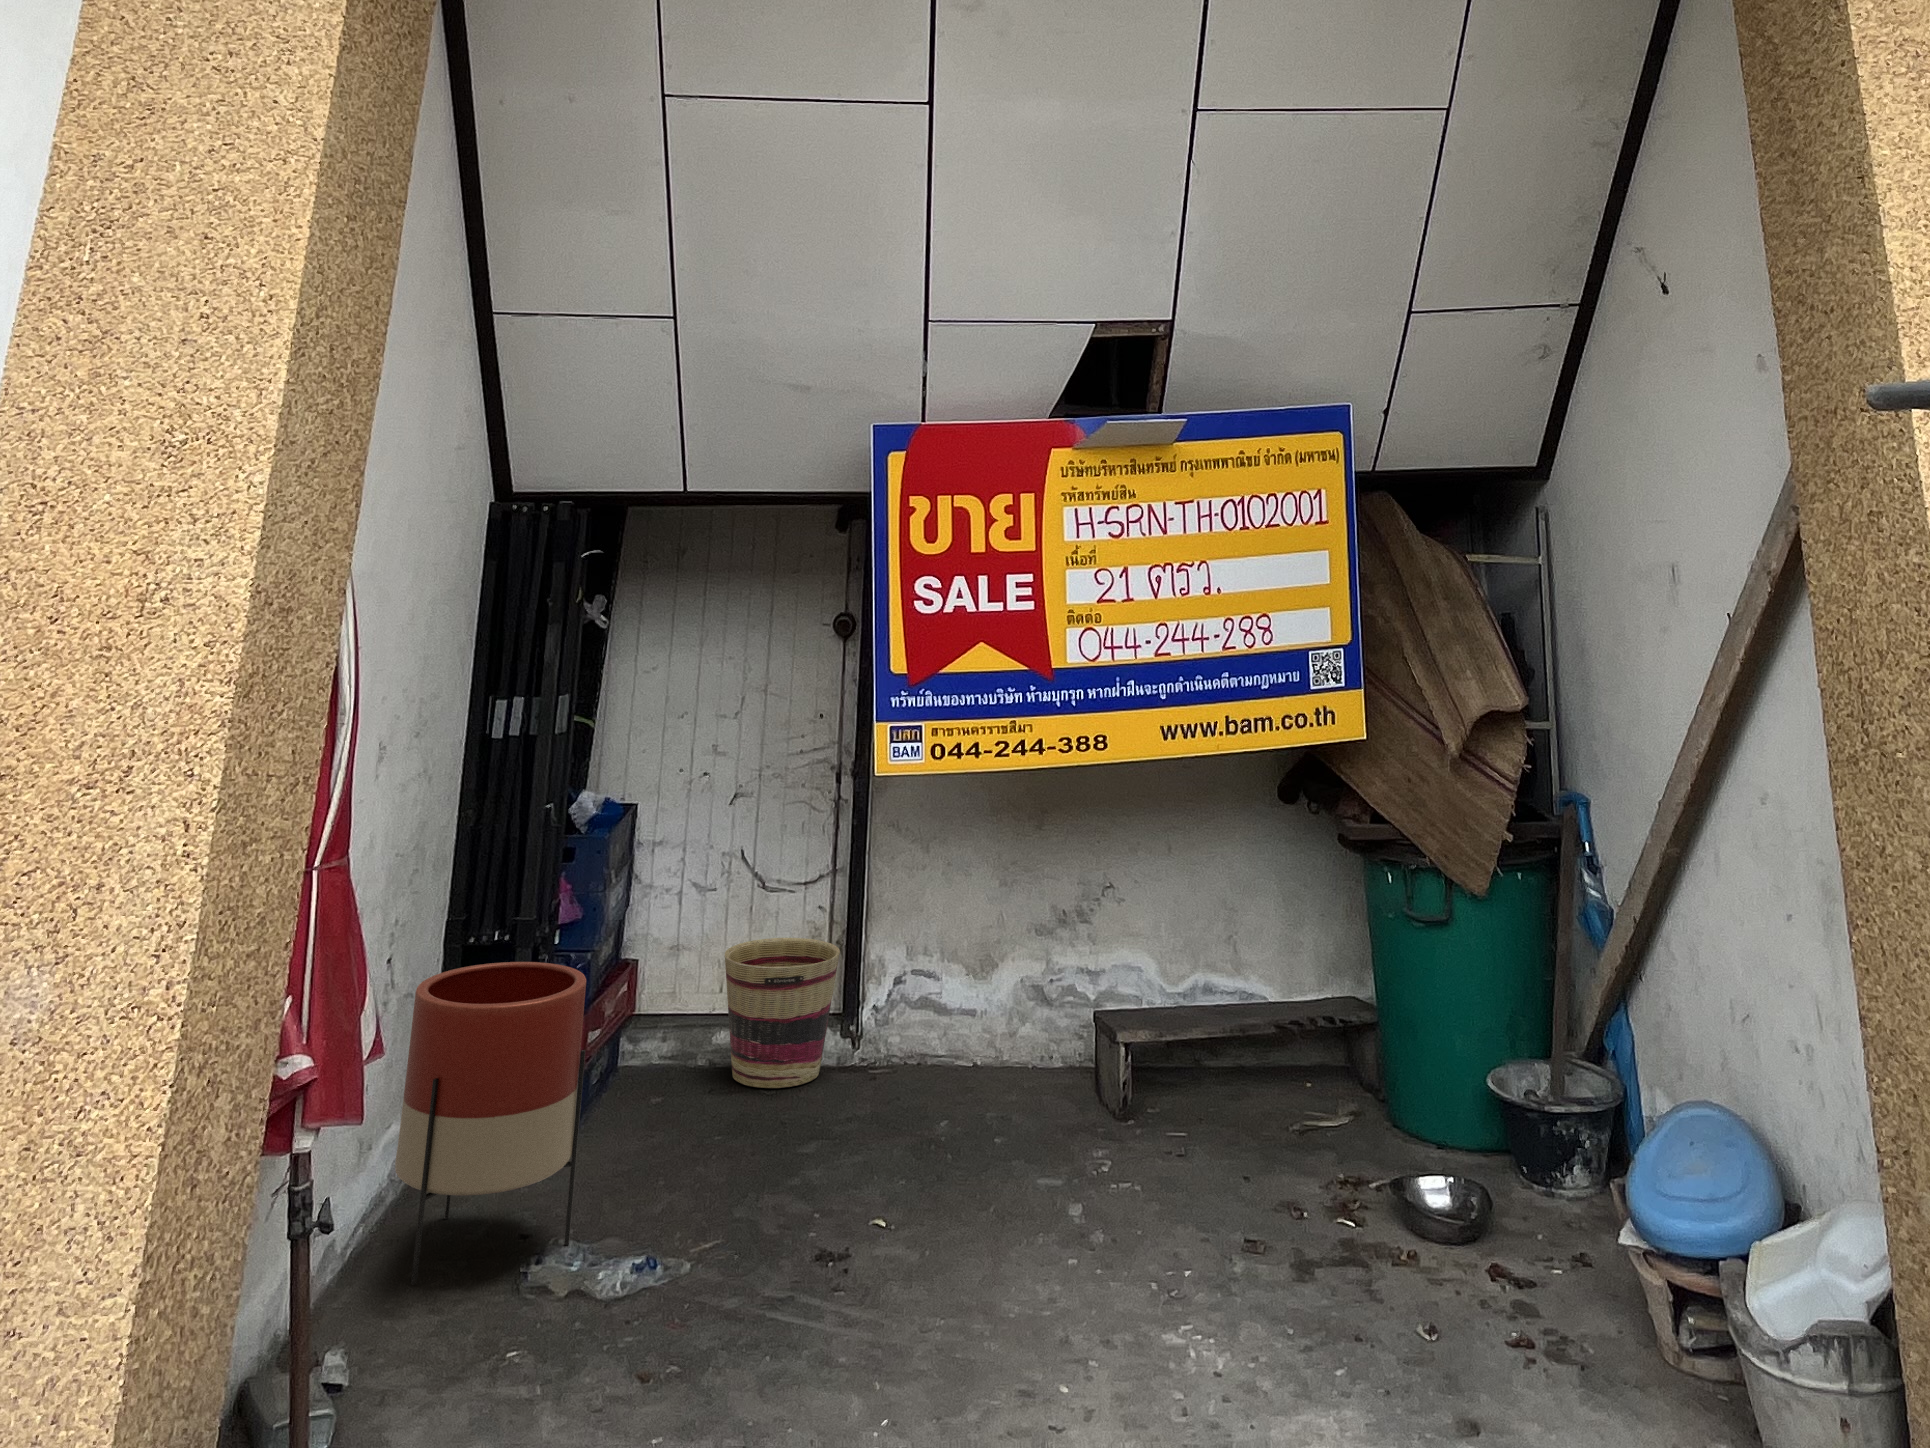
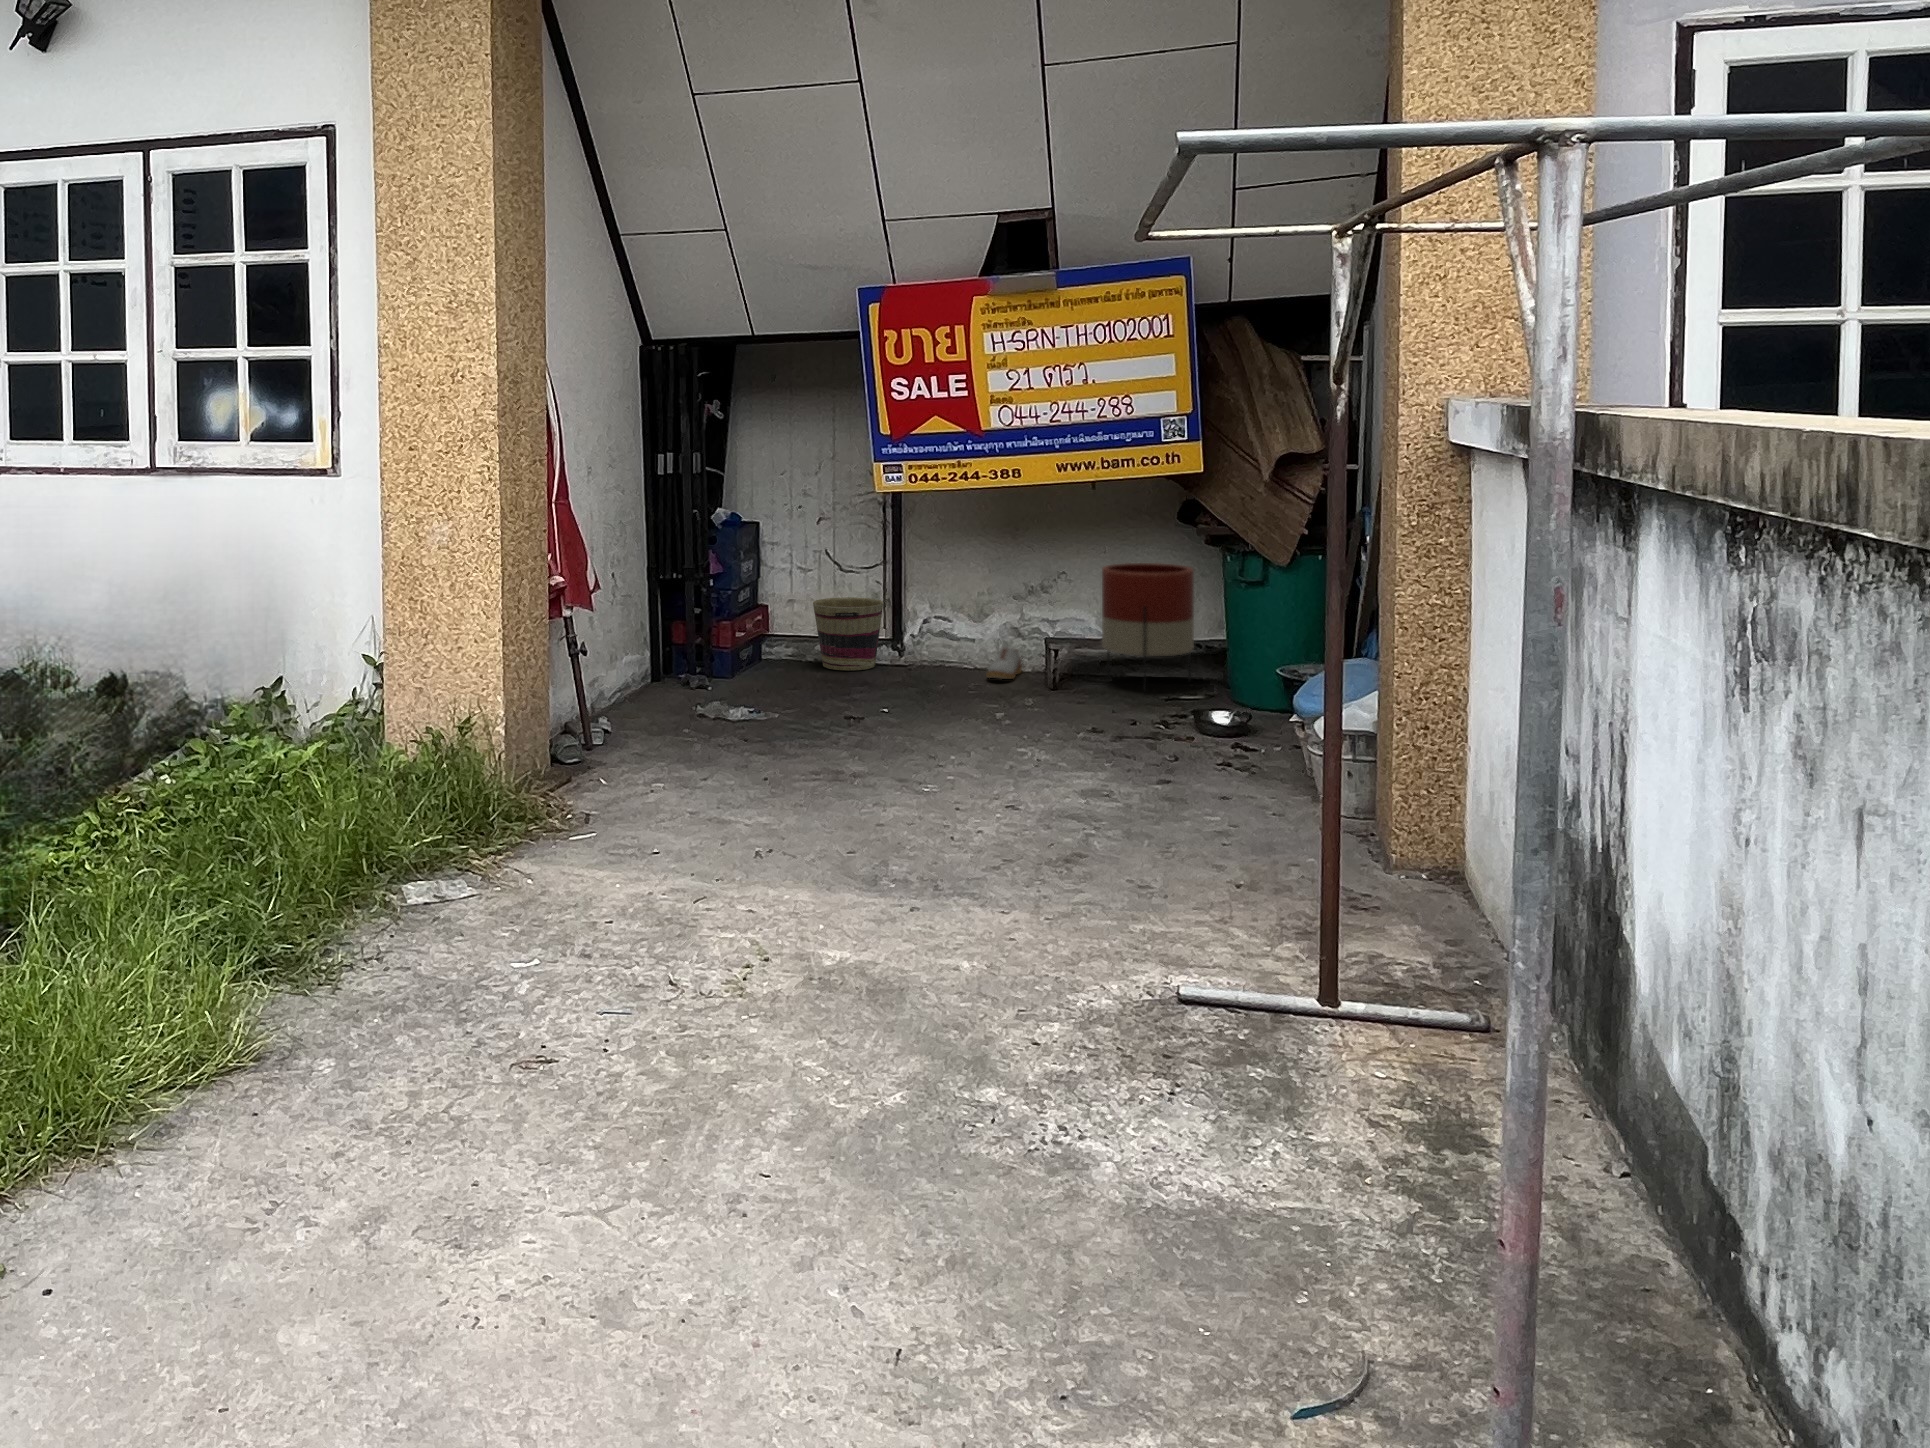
planter: present [395,962,586,1285] -> present [1102,563,1194,681]
shoe: none [1008,1030,1057,1096] -> present [986,647,1022,679]

